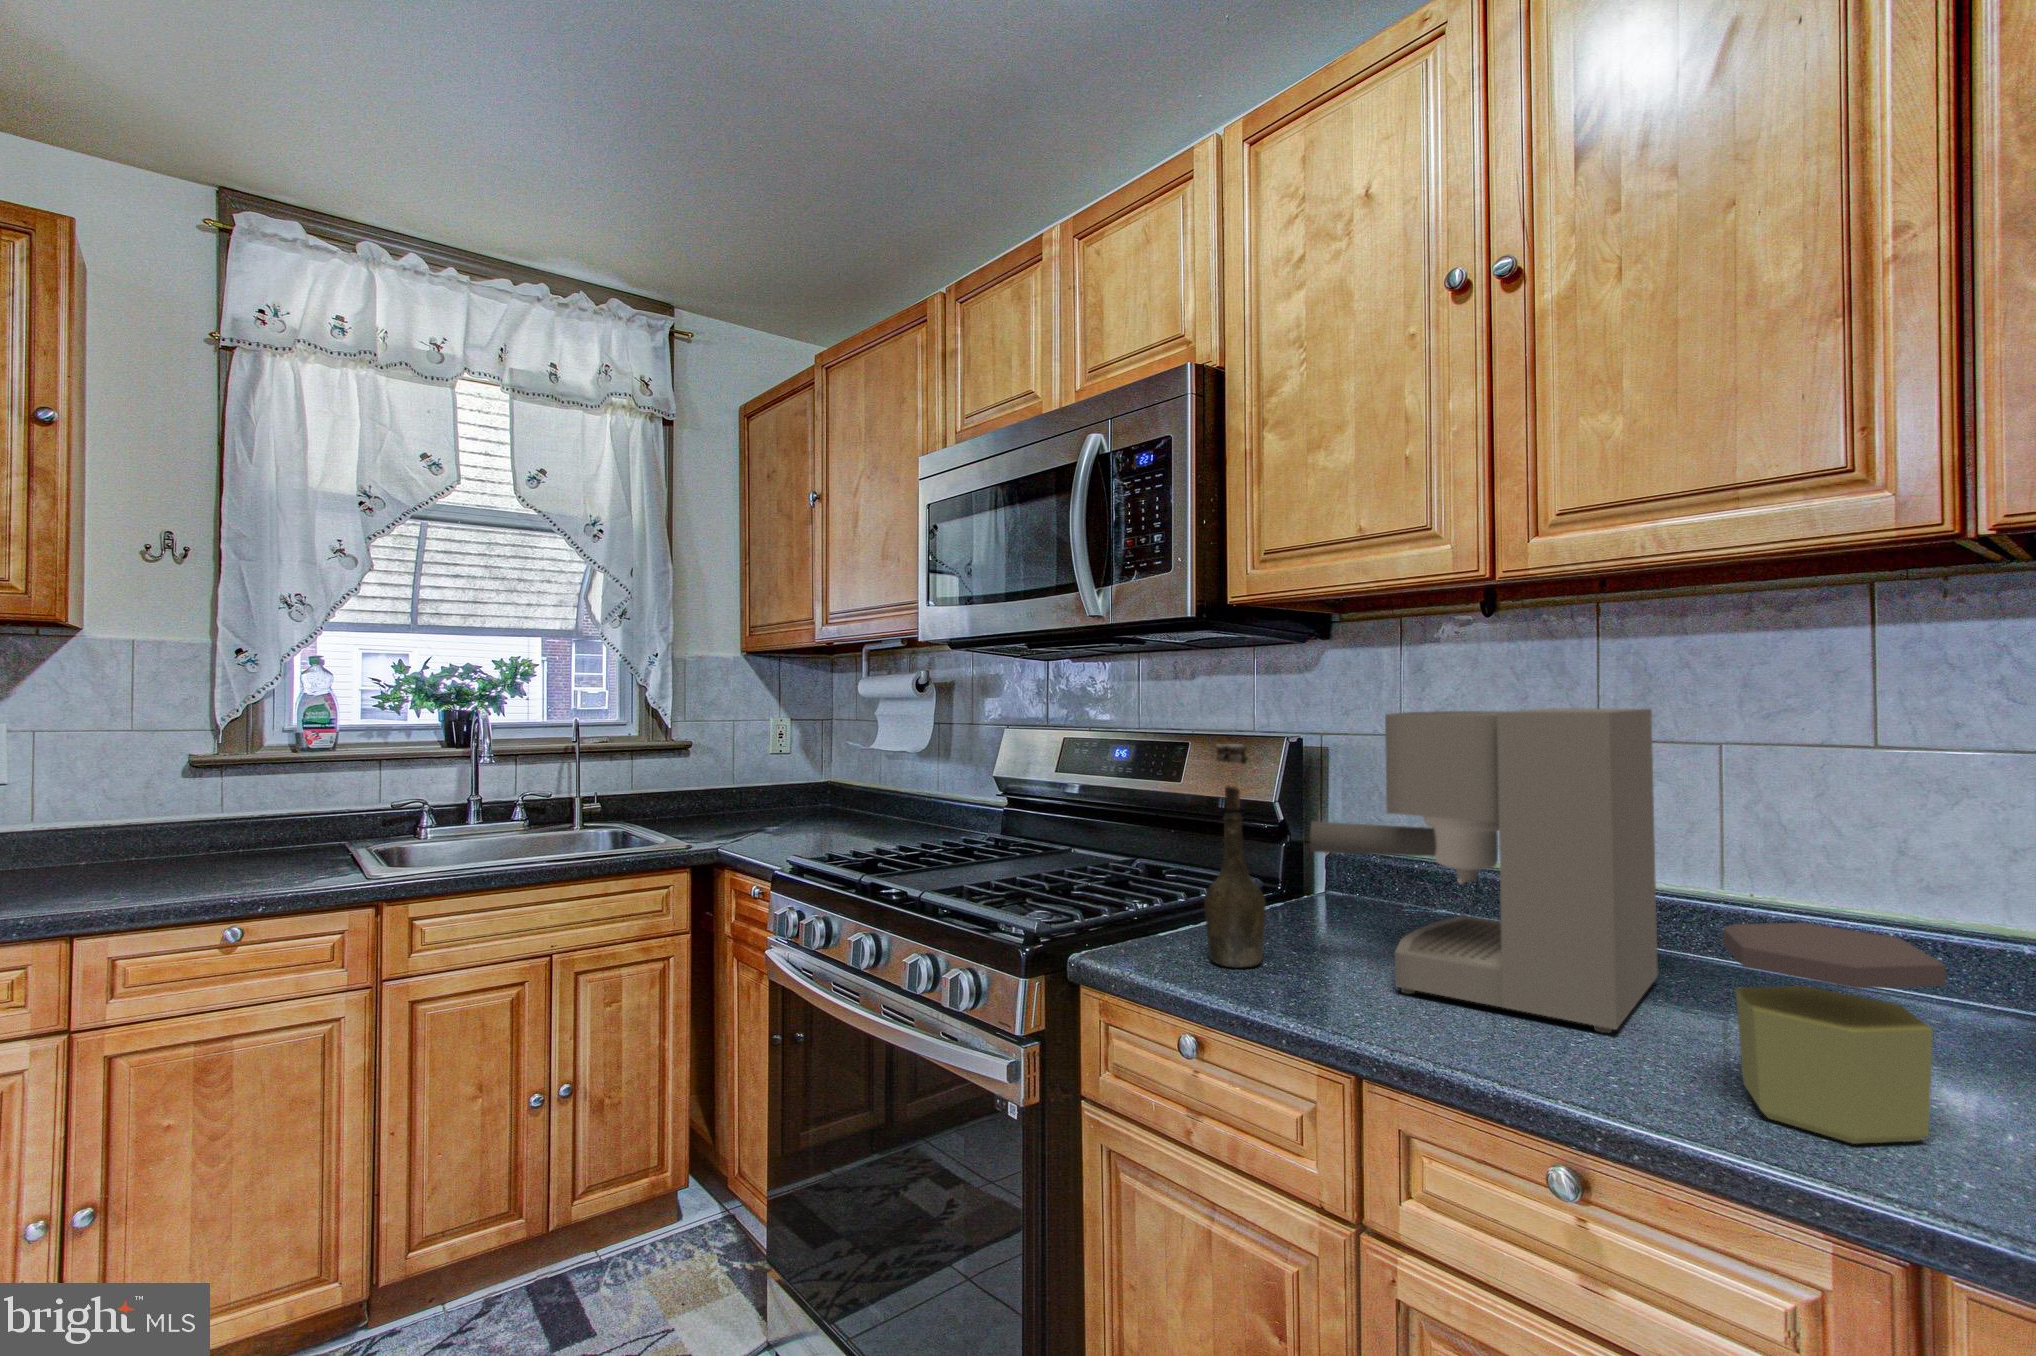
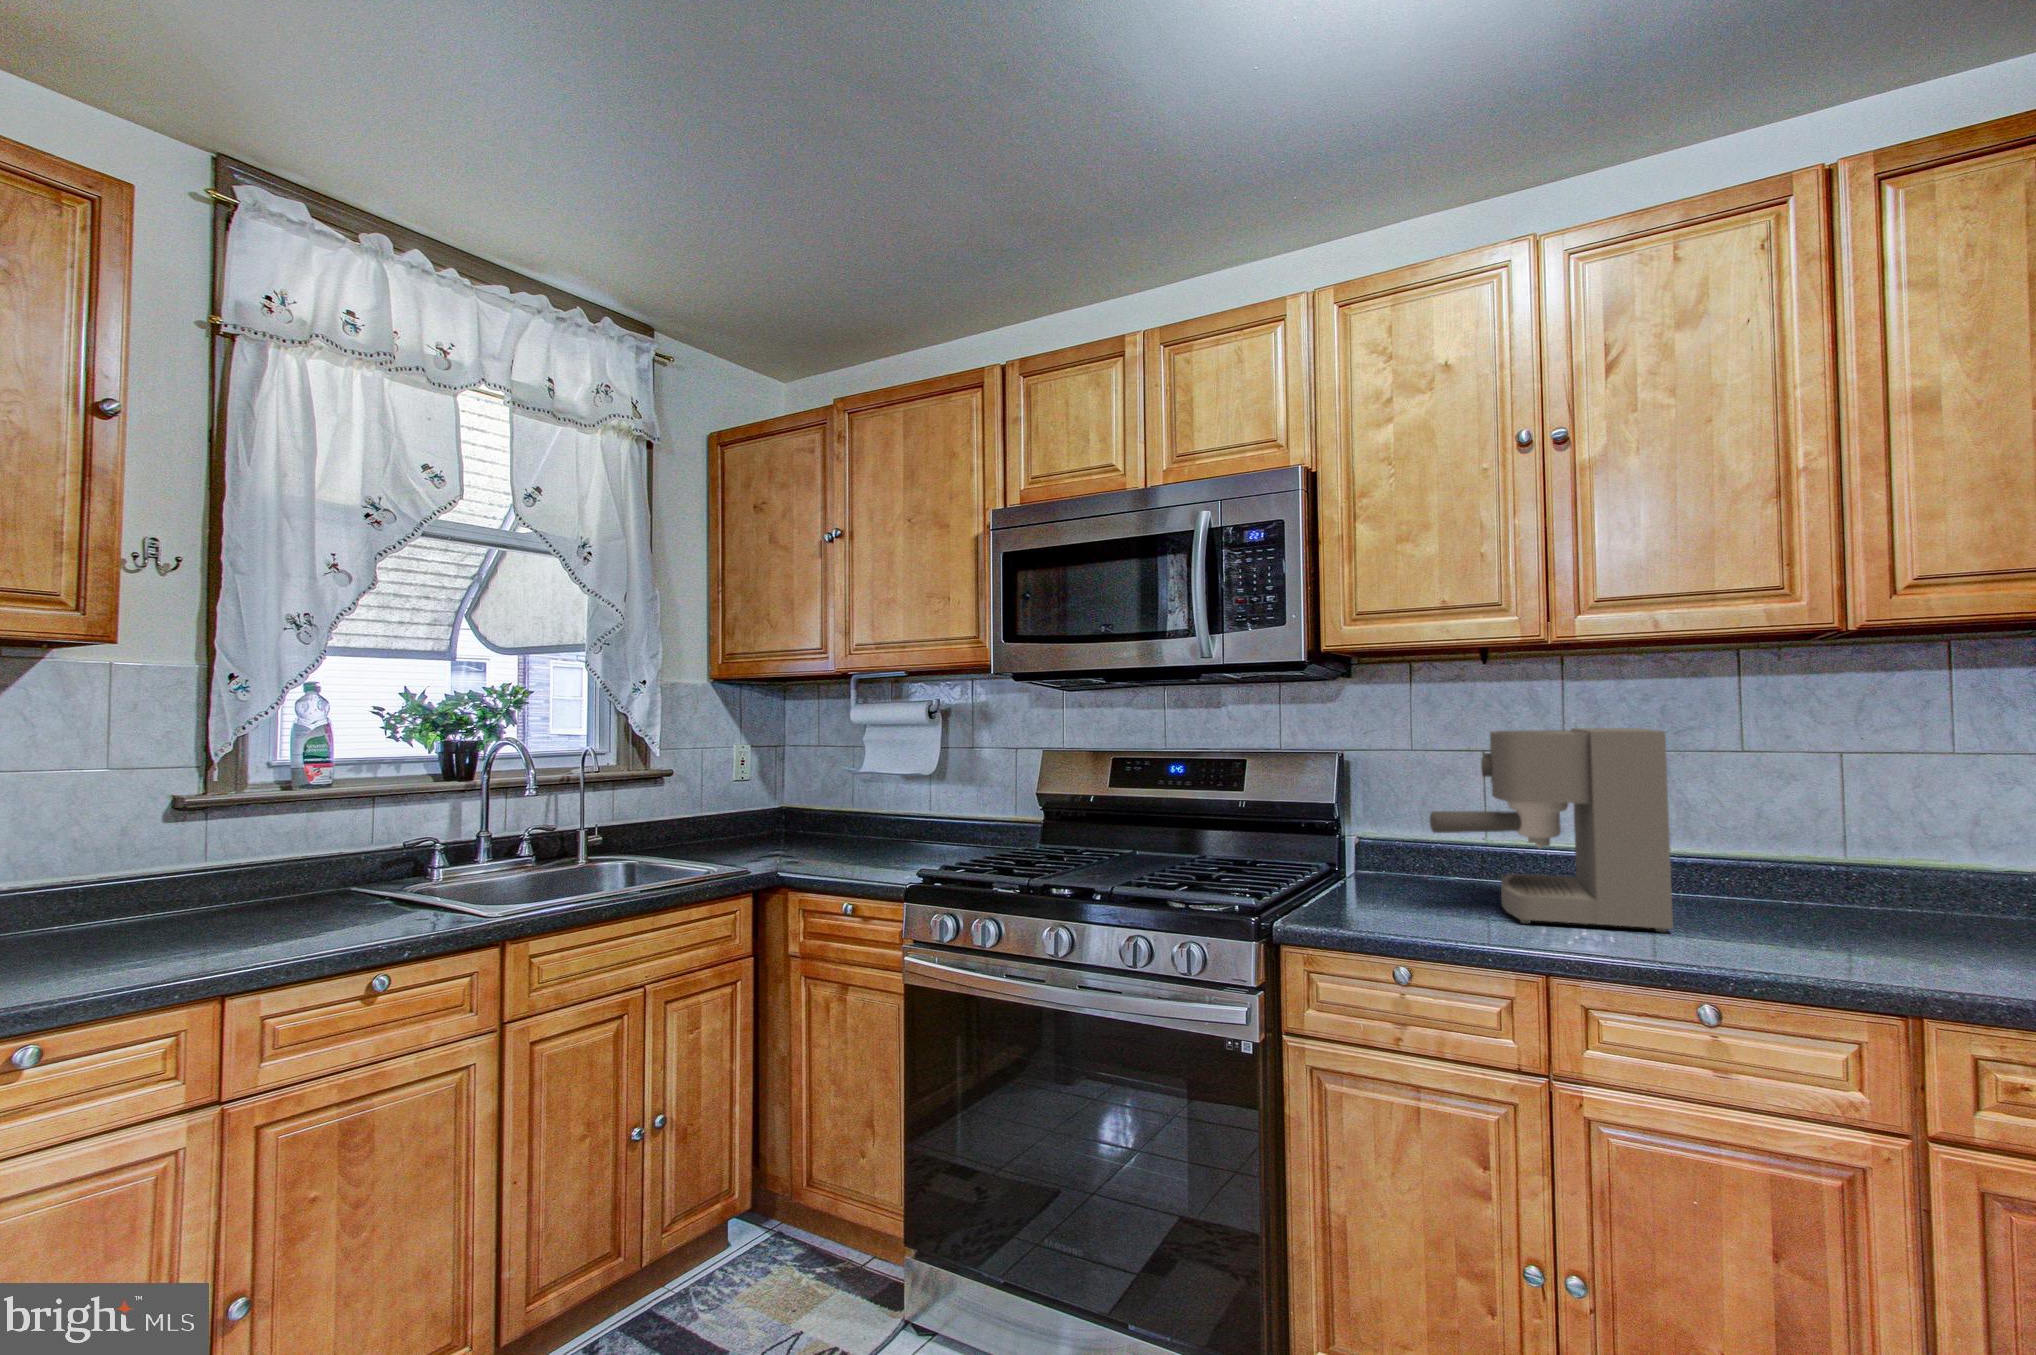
bottle: present [1204,744,1266,968] -> none [1364,757,1411,920]
jar: present [1723,923,1946,1144] -> none [1759,851,1887,966]

